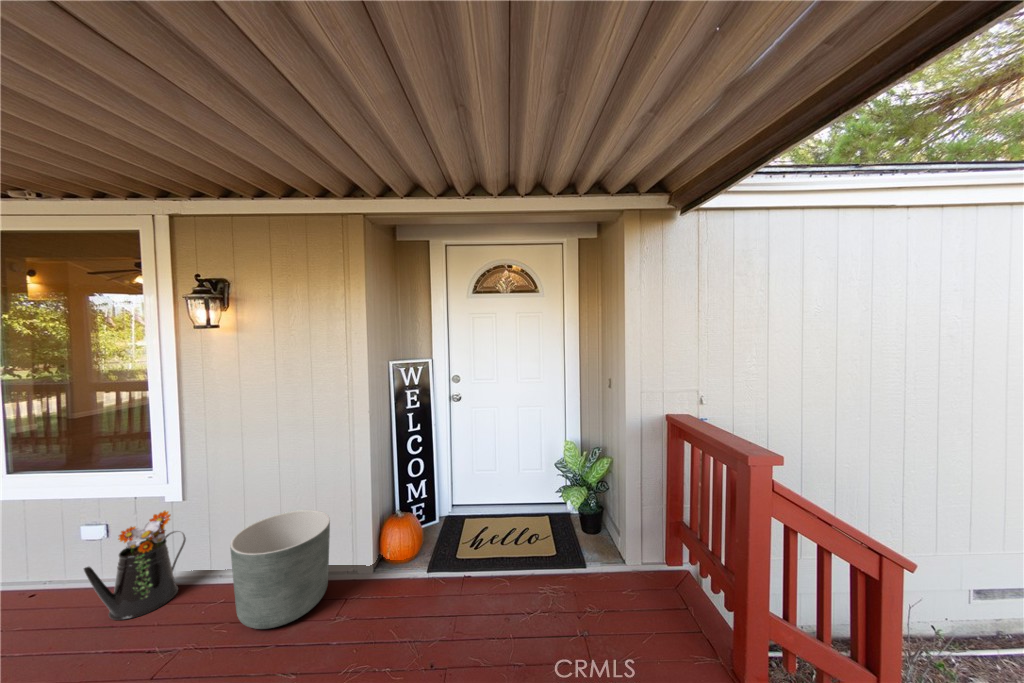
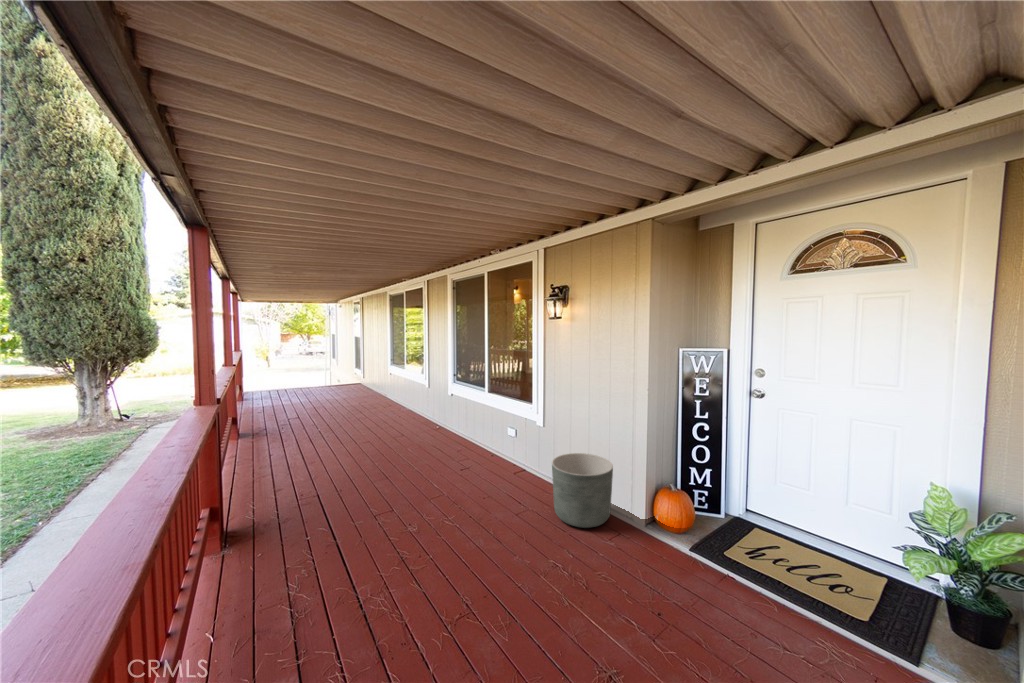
watering can: present [84,511,186,620] -> none [500,429,543,485]

